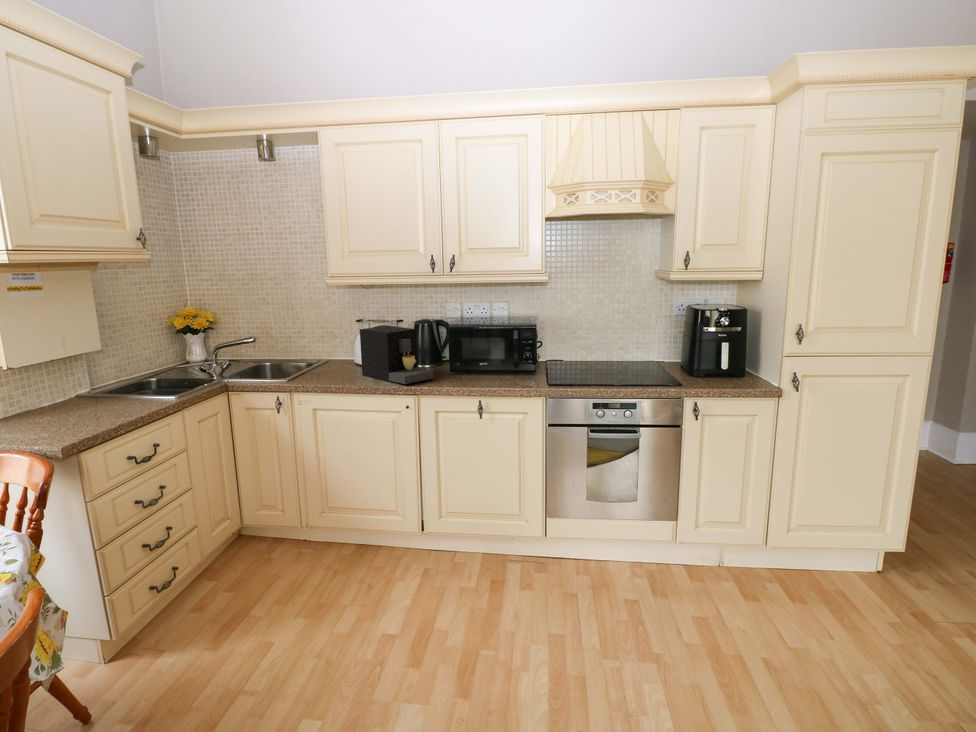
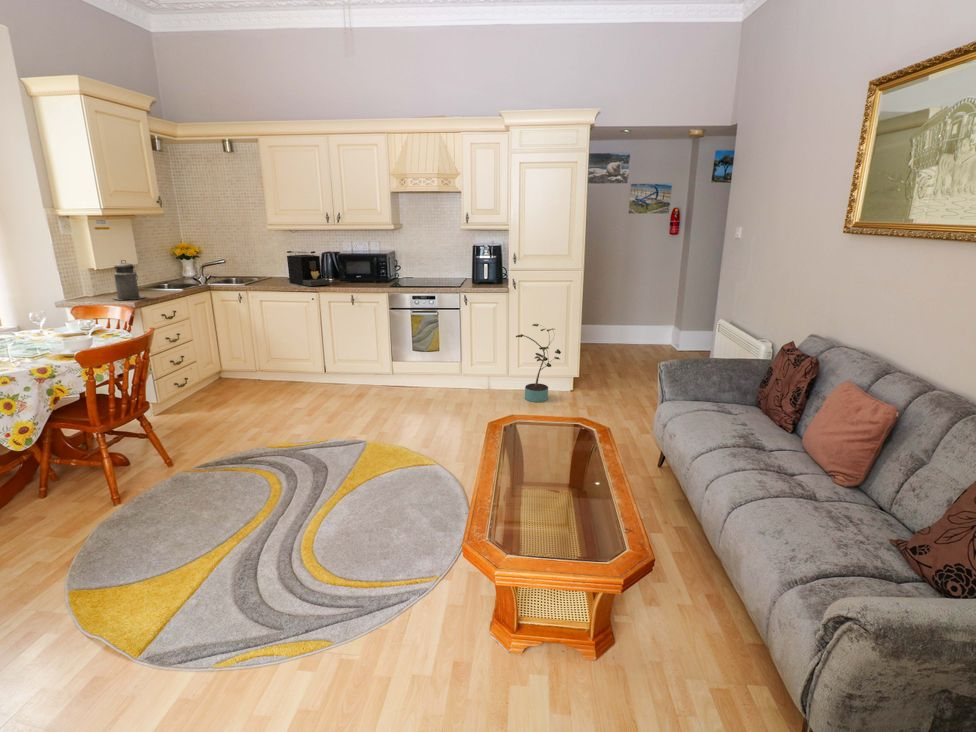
canister: none [29,352,97,434] -> present [114,260,145,299]
potted plant: none [816,458,923,618] -> present [516,324,561,402]

